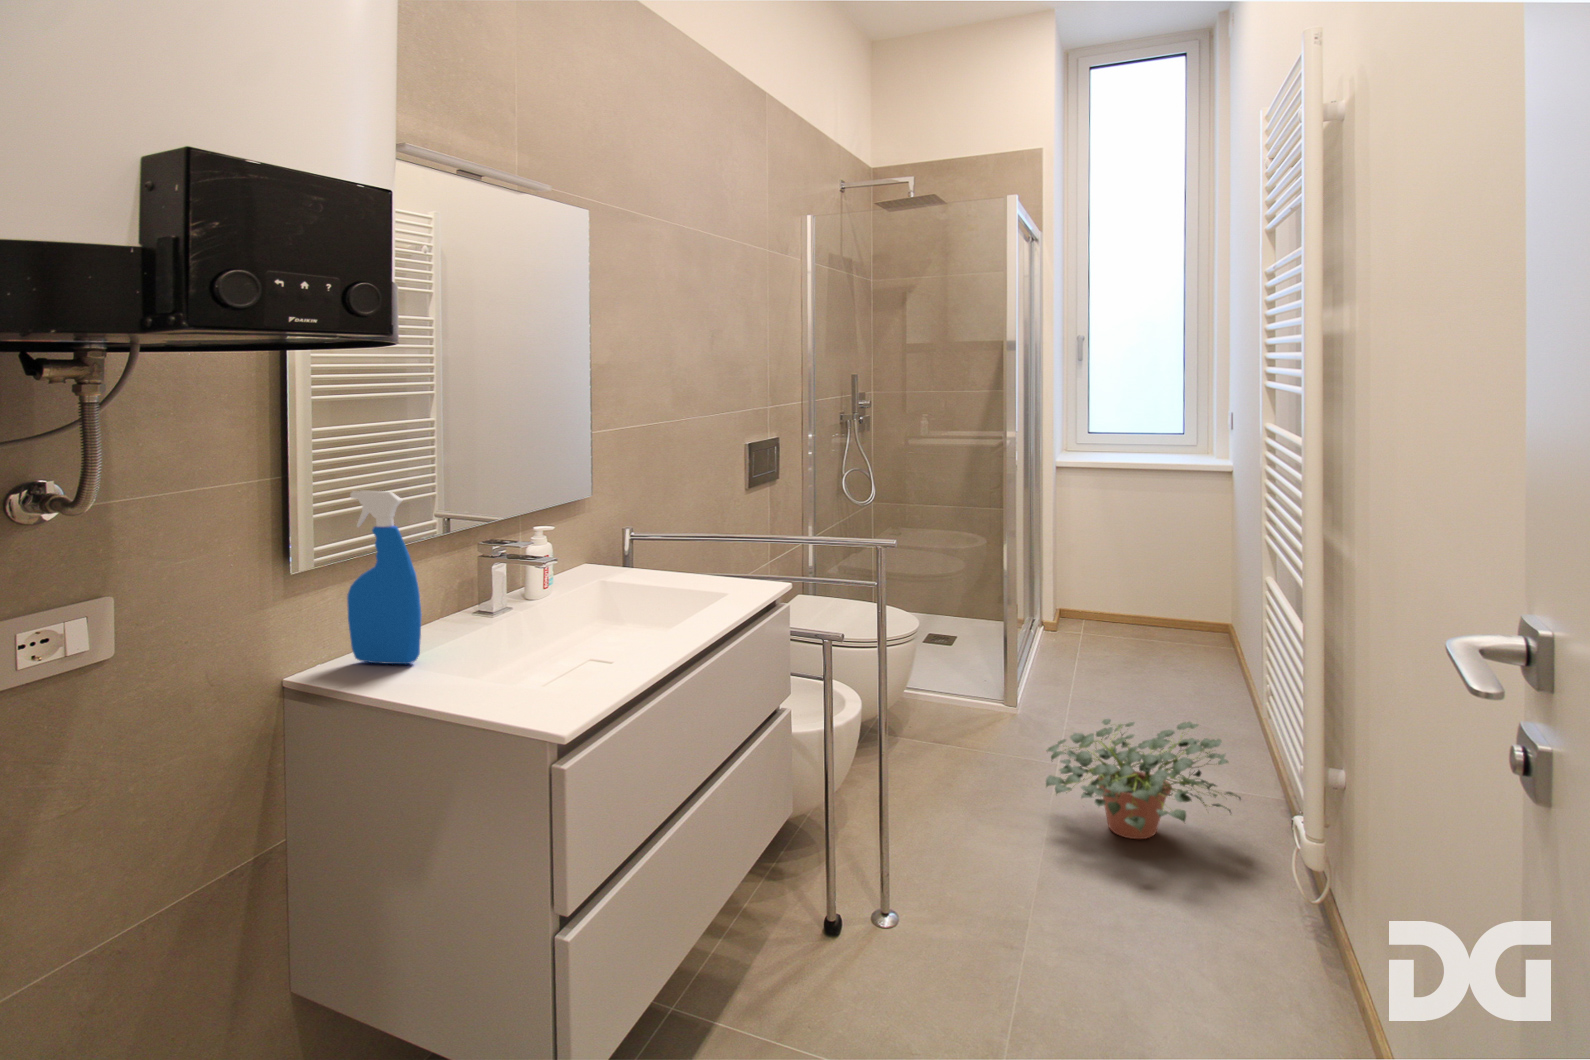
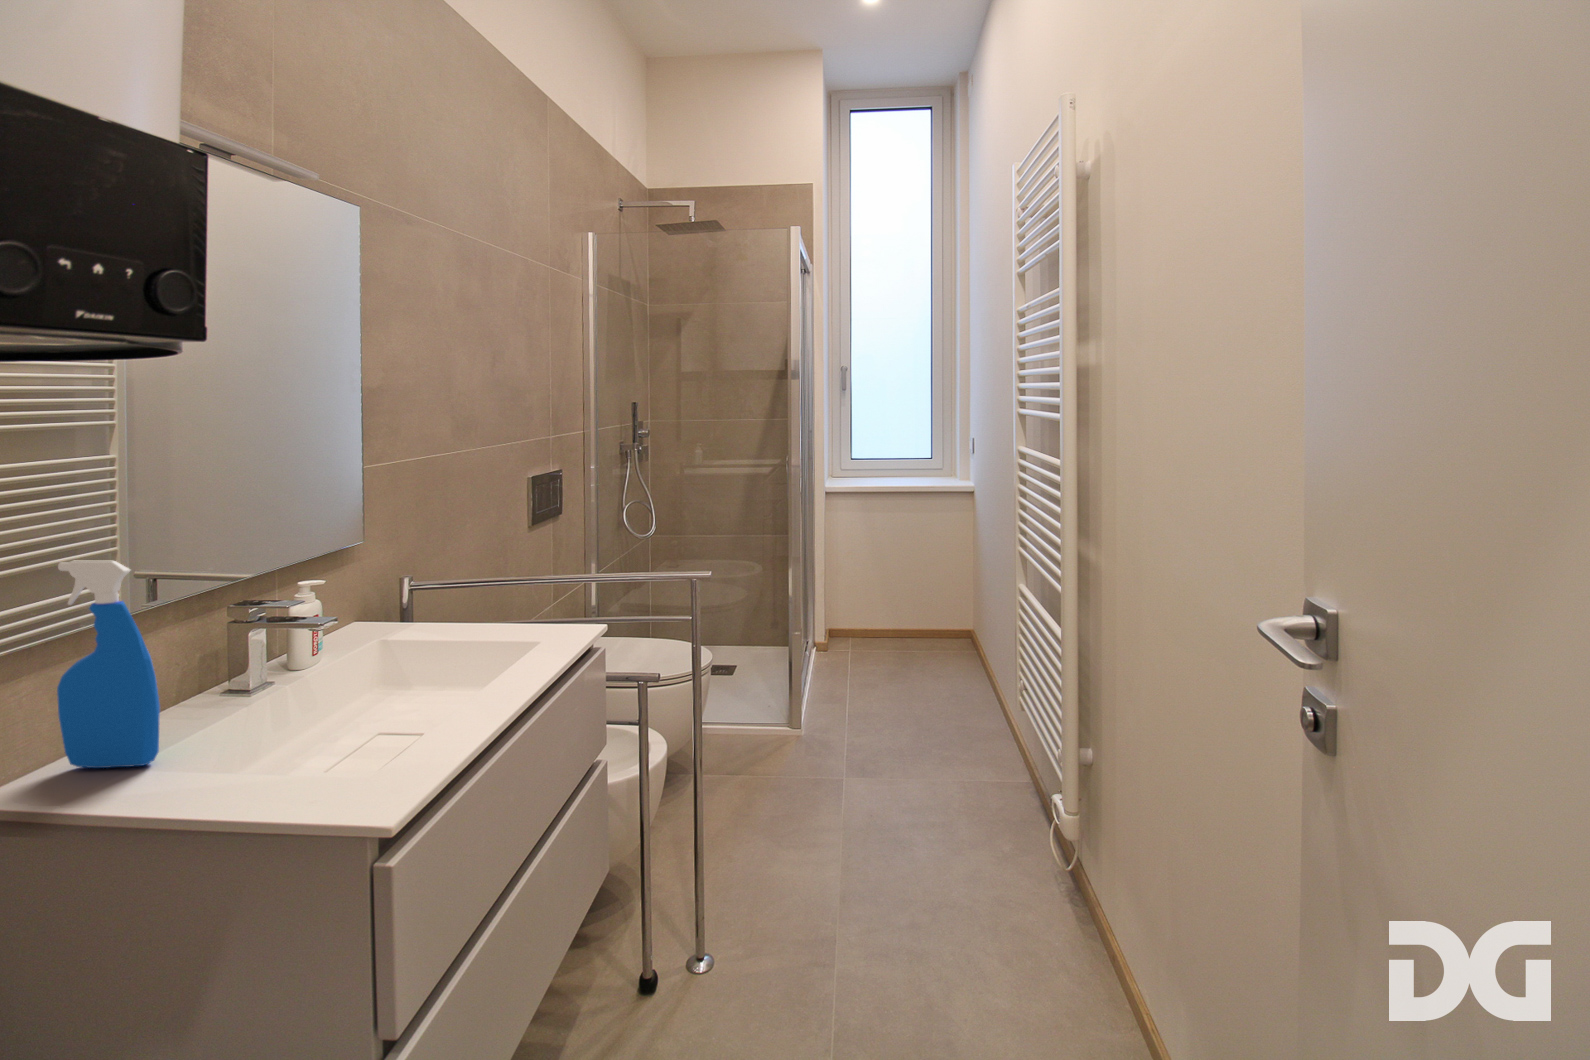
potted plant: present [1046,719,1241,839] -> none [843,731,1022,849]

